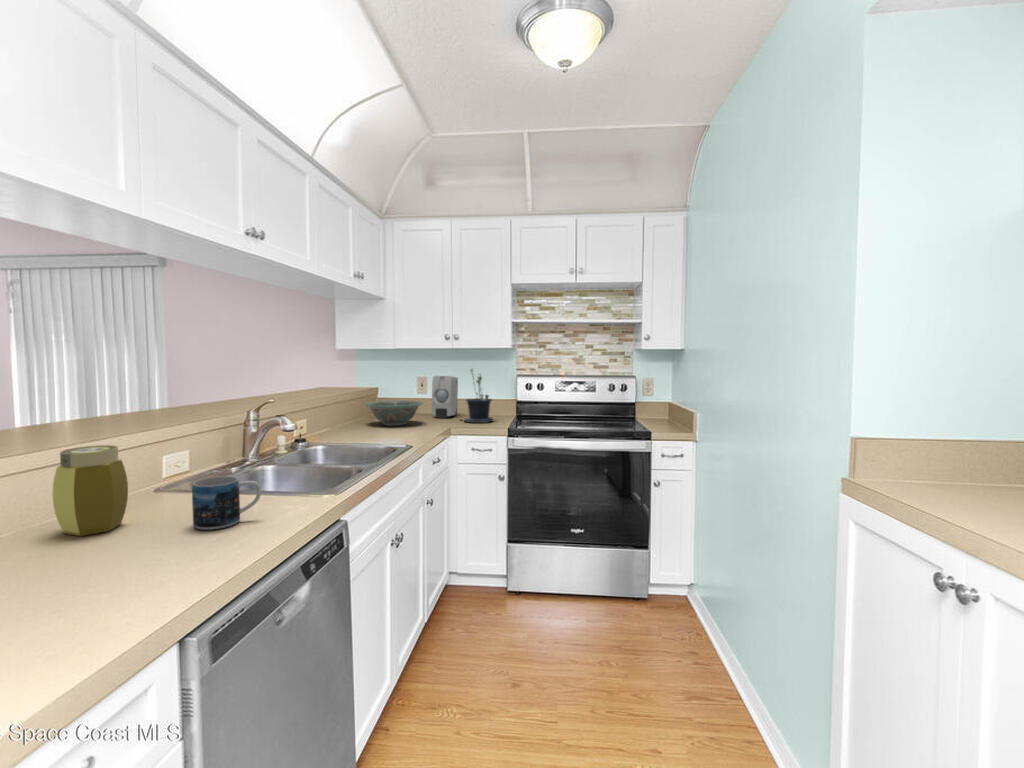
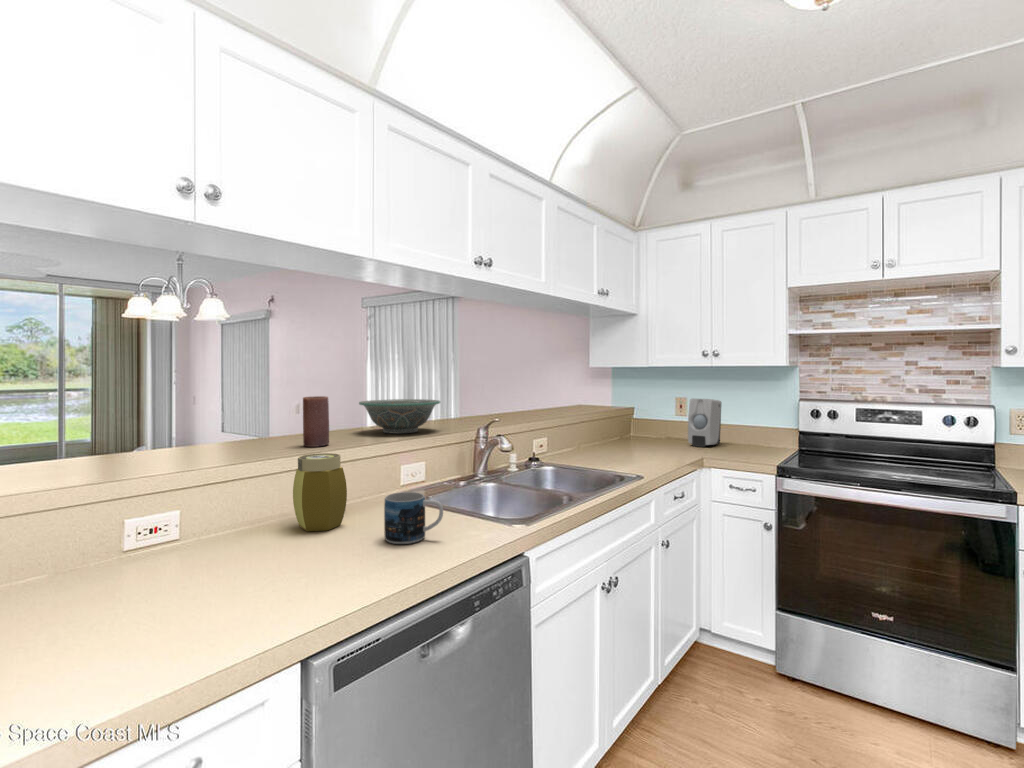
potted plant: present [464,369,493,423] -> none [720,391,764,456]
candle: none [29,381,70,442] -> present [303,396,329,447]
decorative bowl: present [366,400,423,426] -> present [359,399,440,434]

